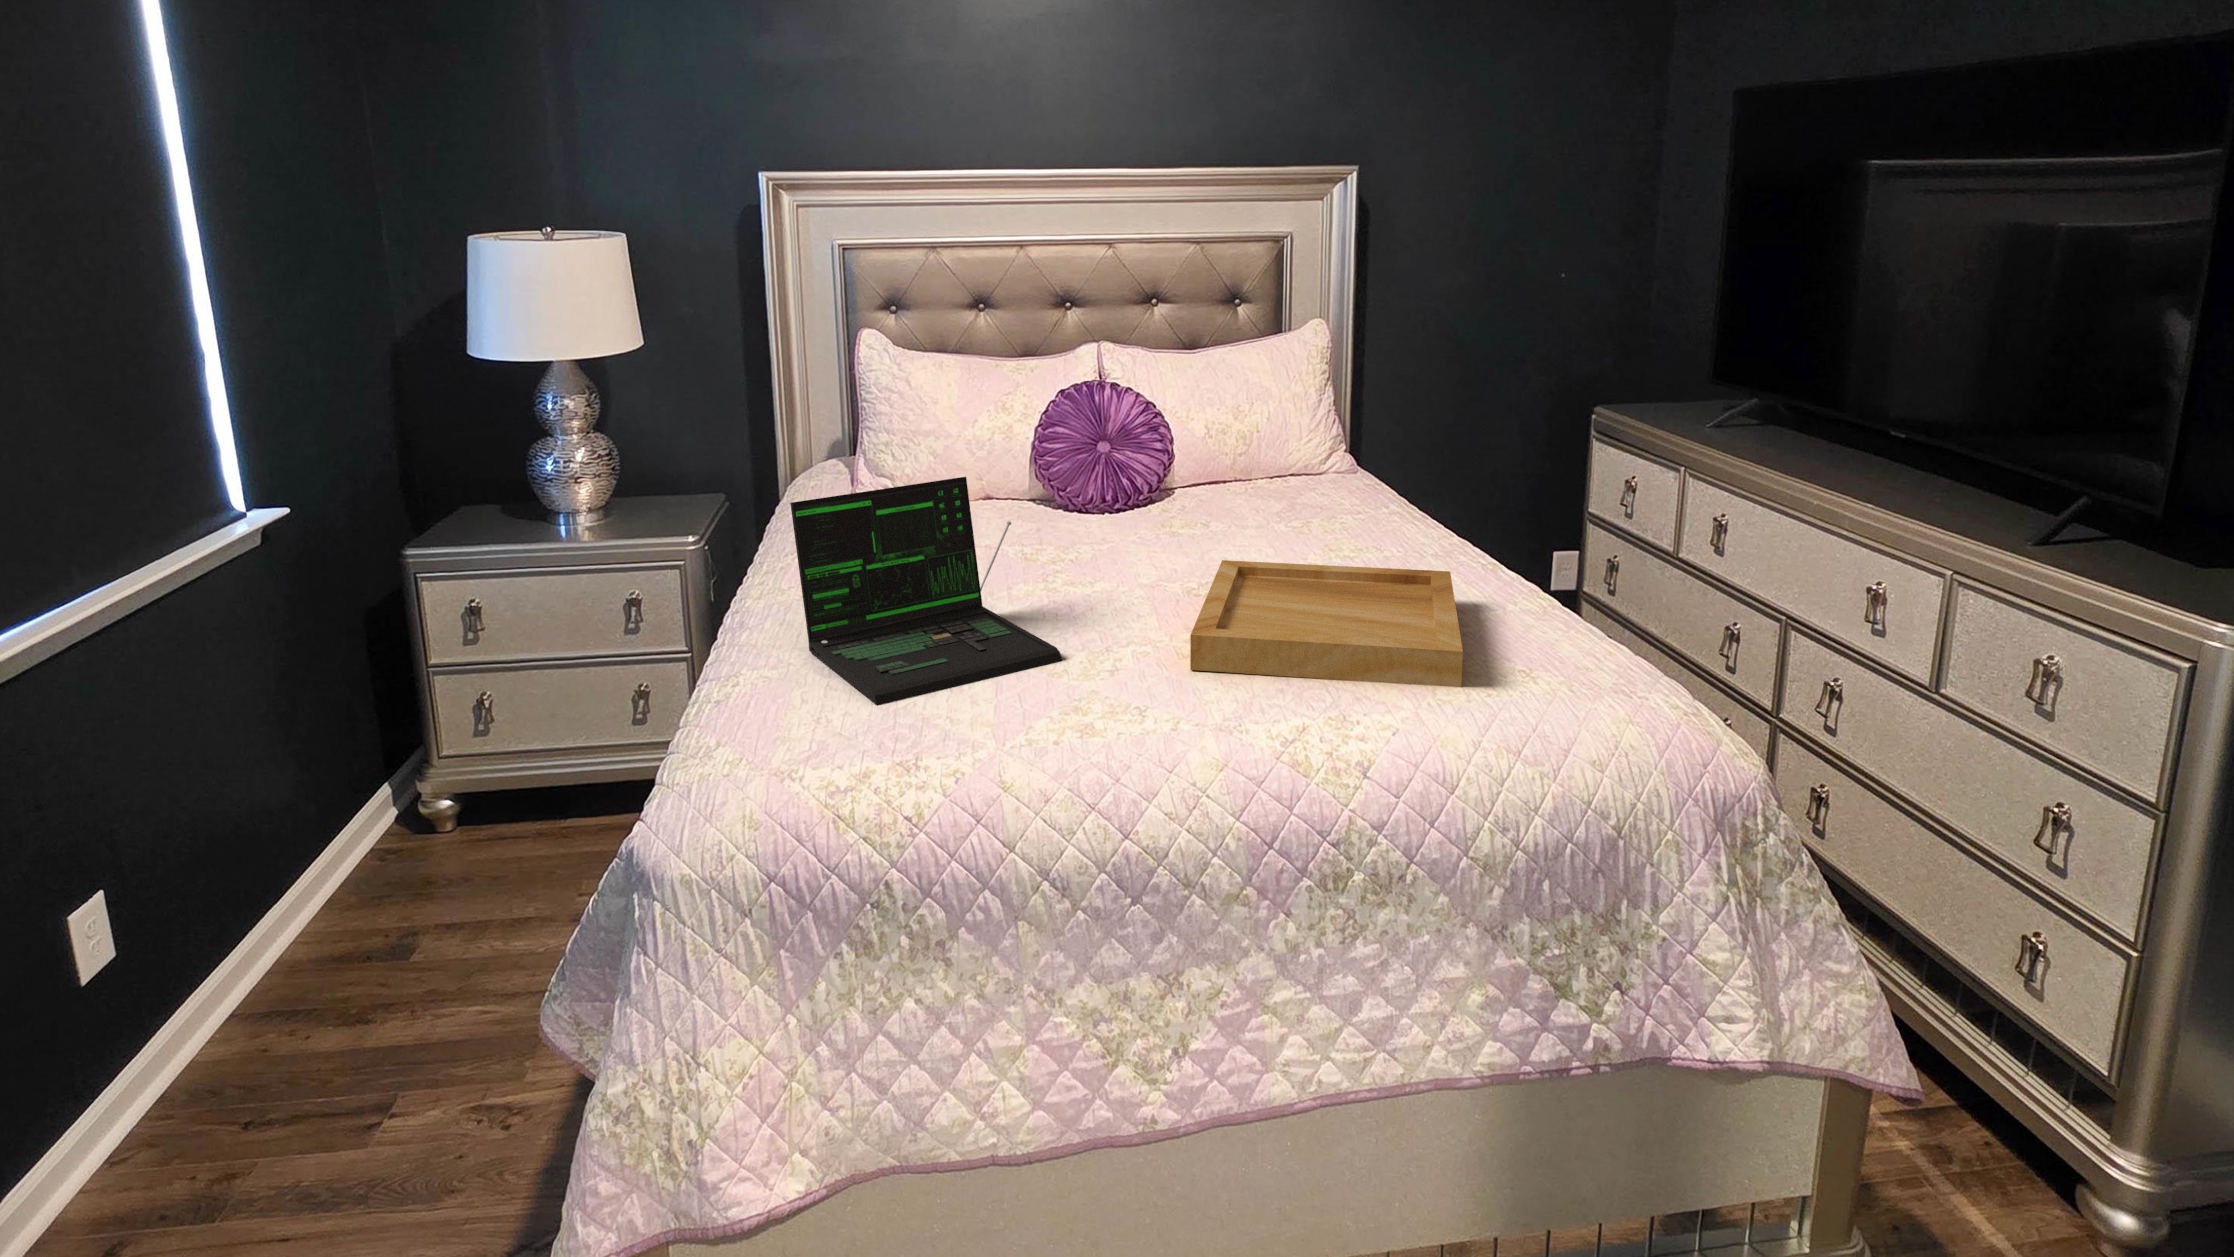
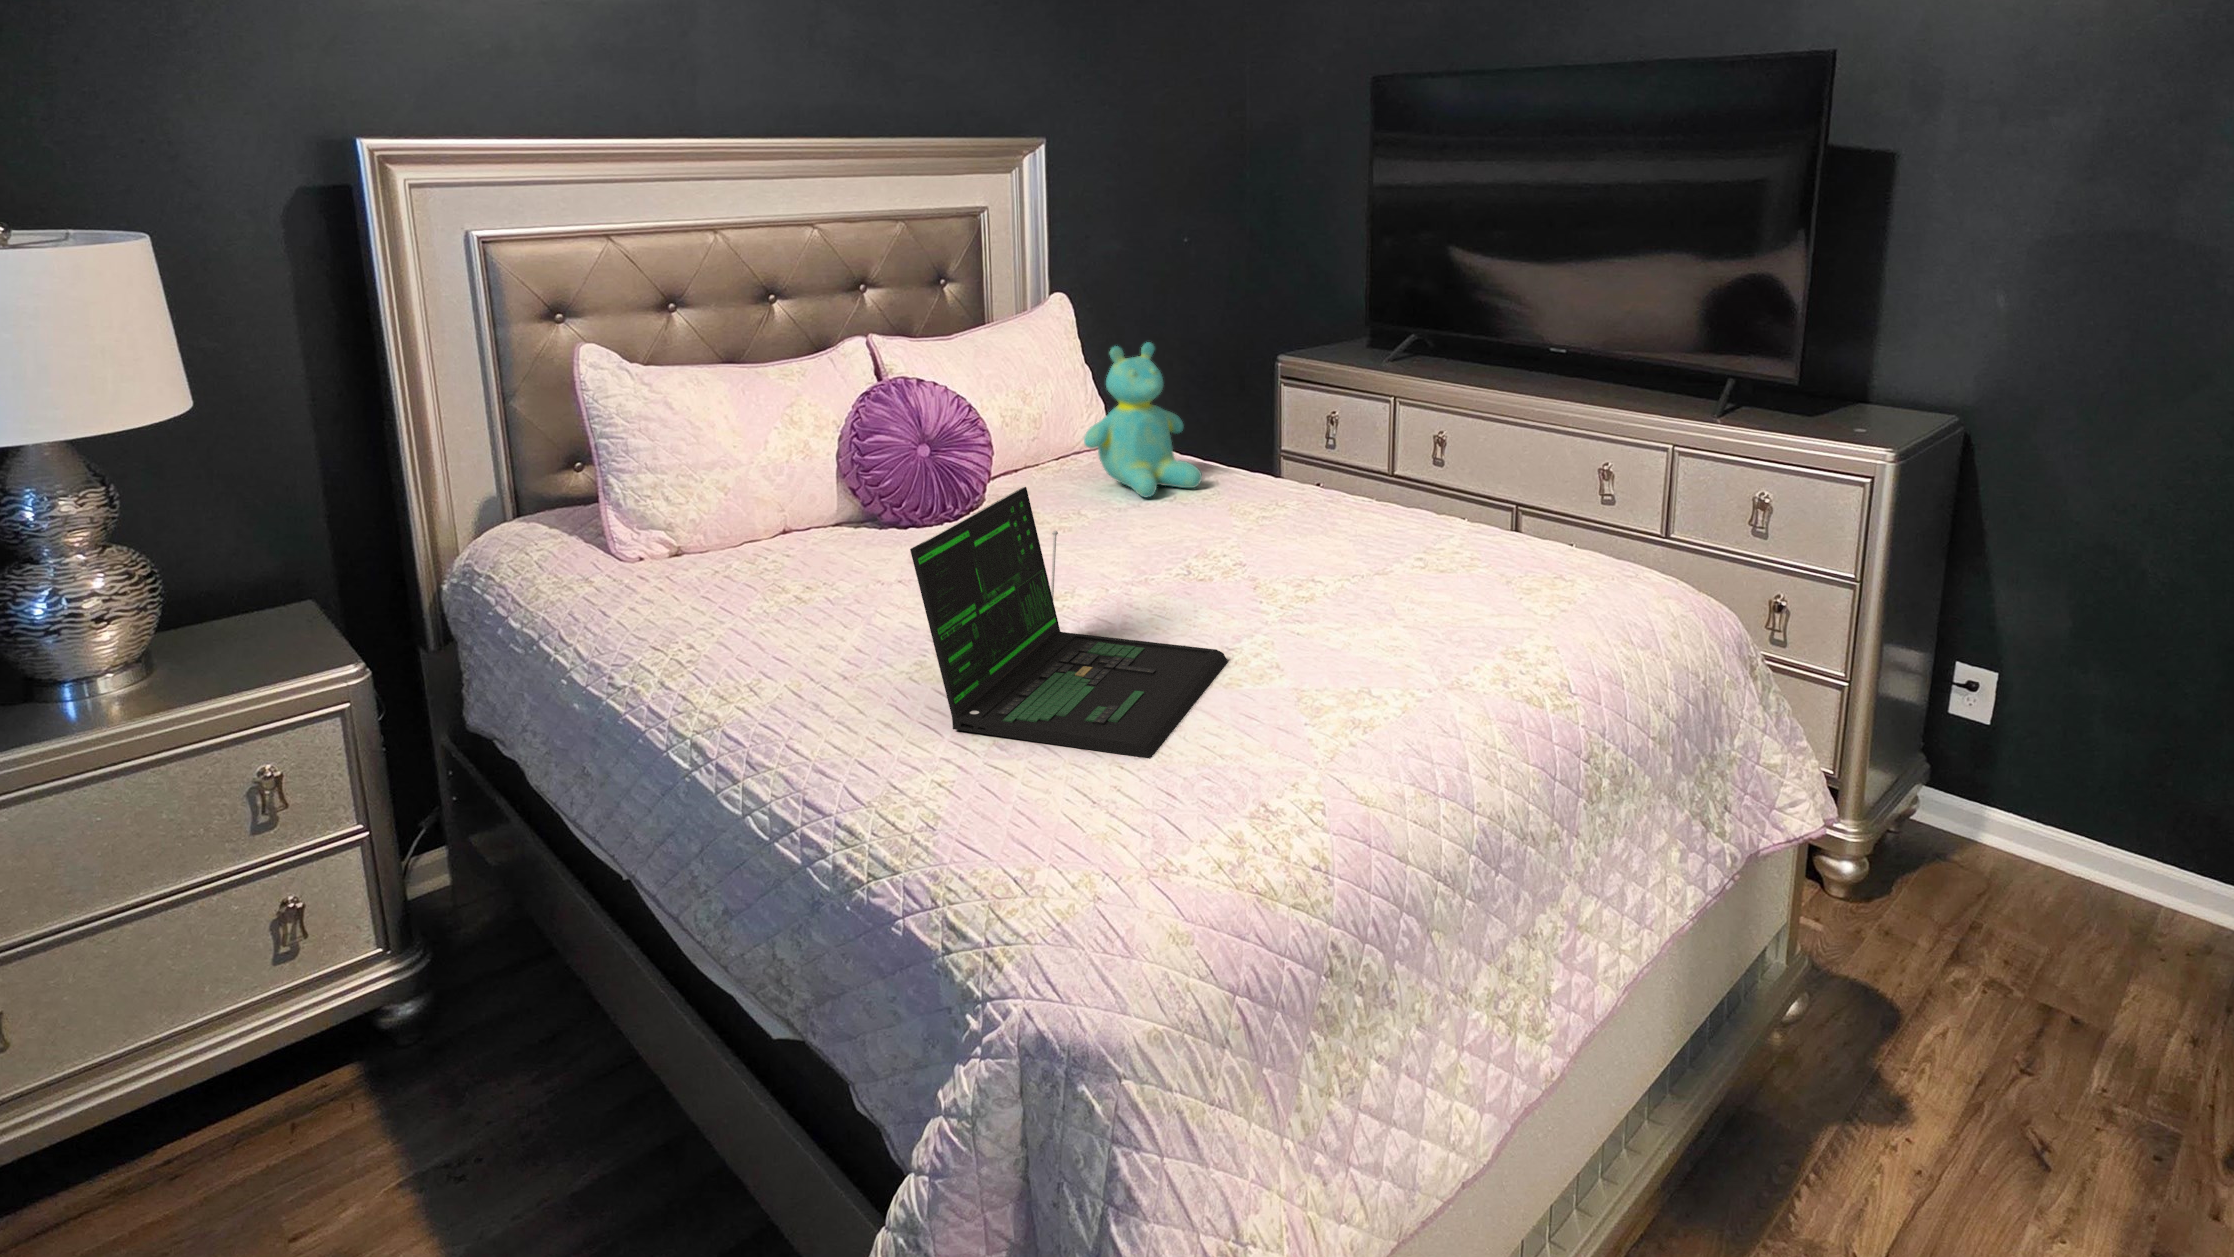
teddy bear: none [1241,372,1358,524] -> present [1084,342,1202,497]
tray: present [1190,560,1463,687] -> none [1230,503,1564,637]

